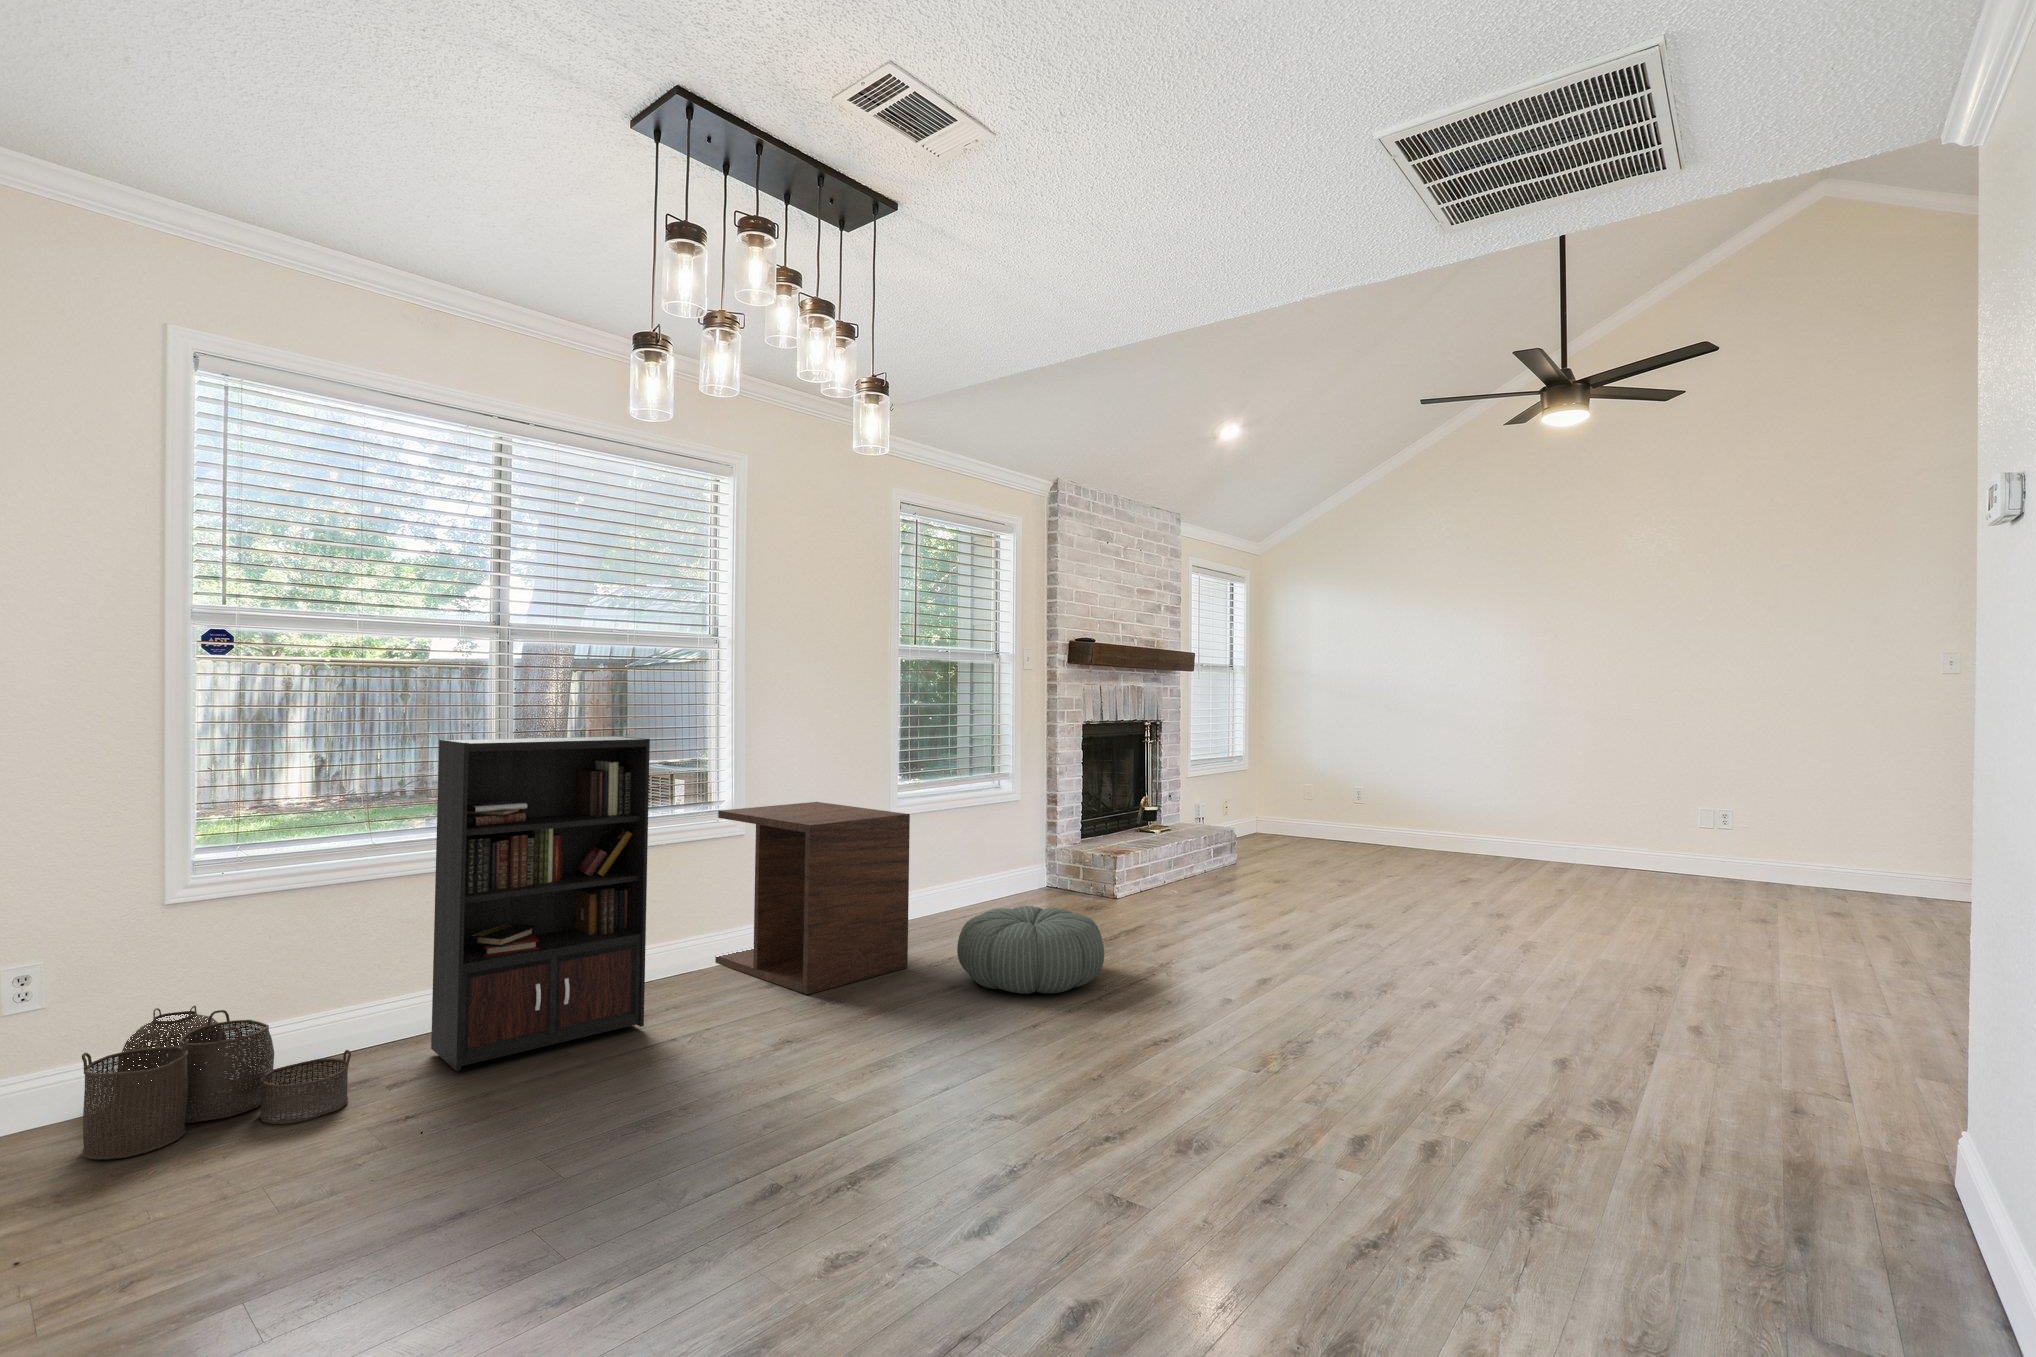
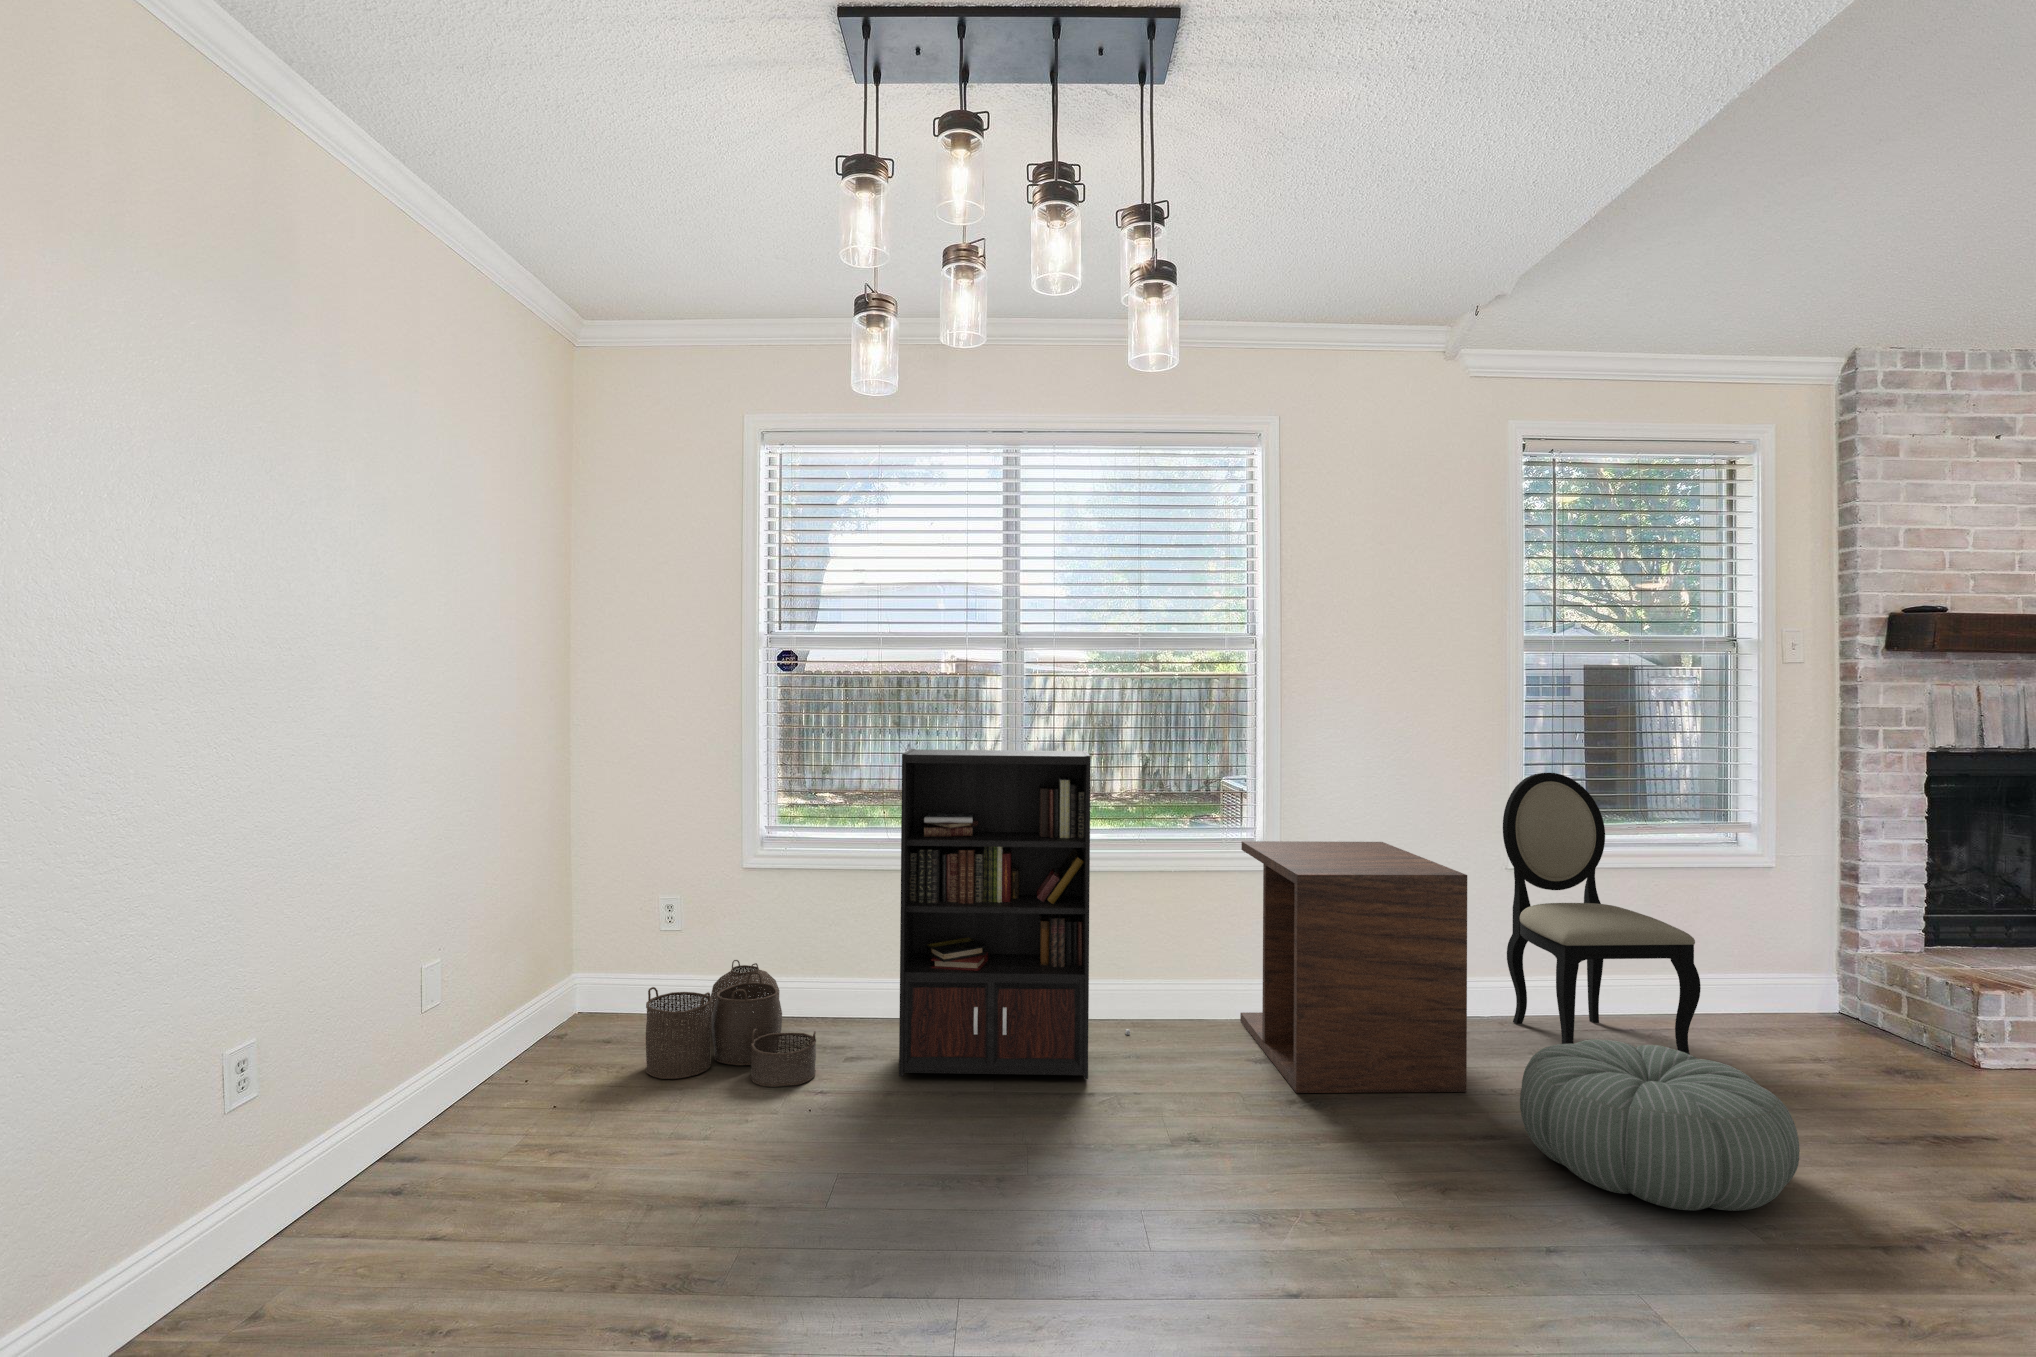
dining chair: none [890,744,1009,940] -> present [1503,773,1701,1054]

